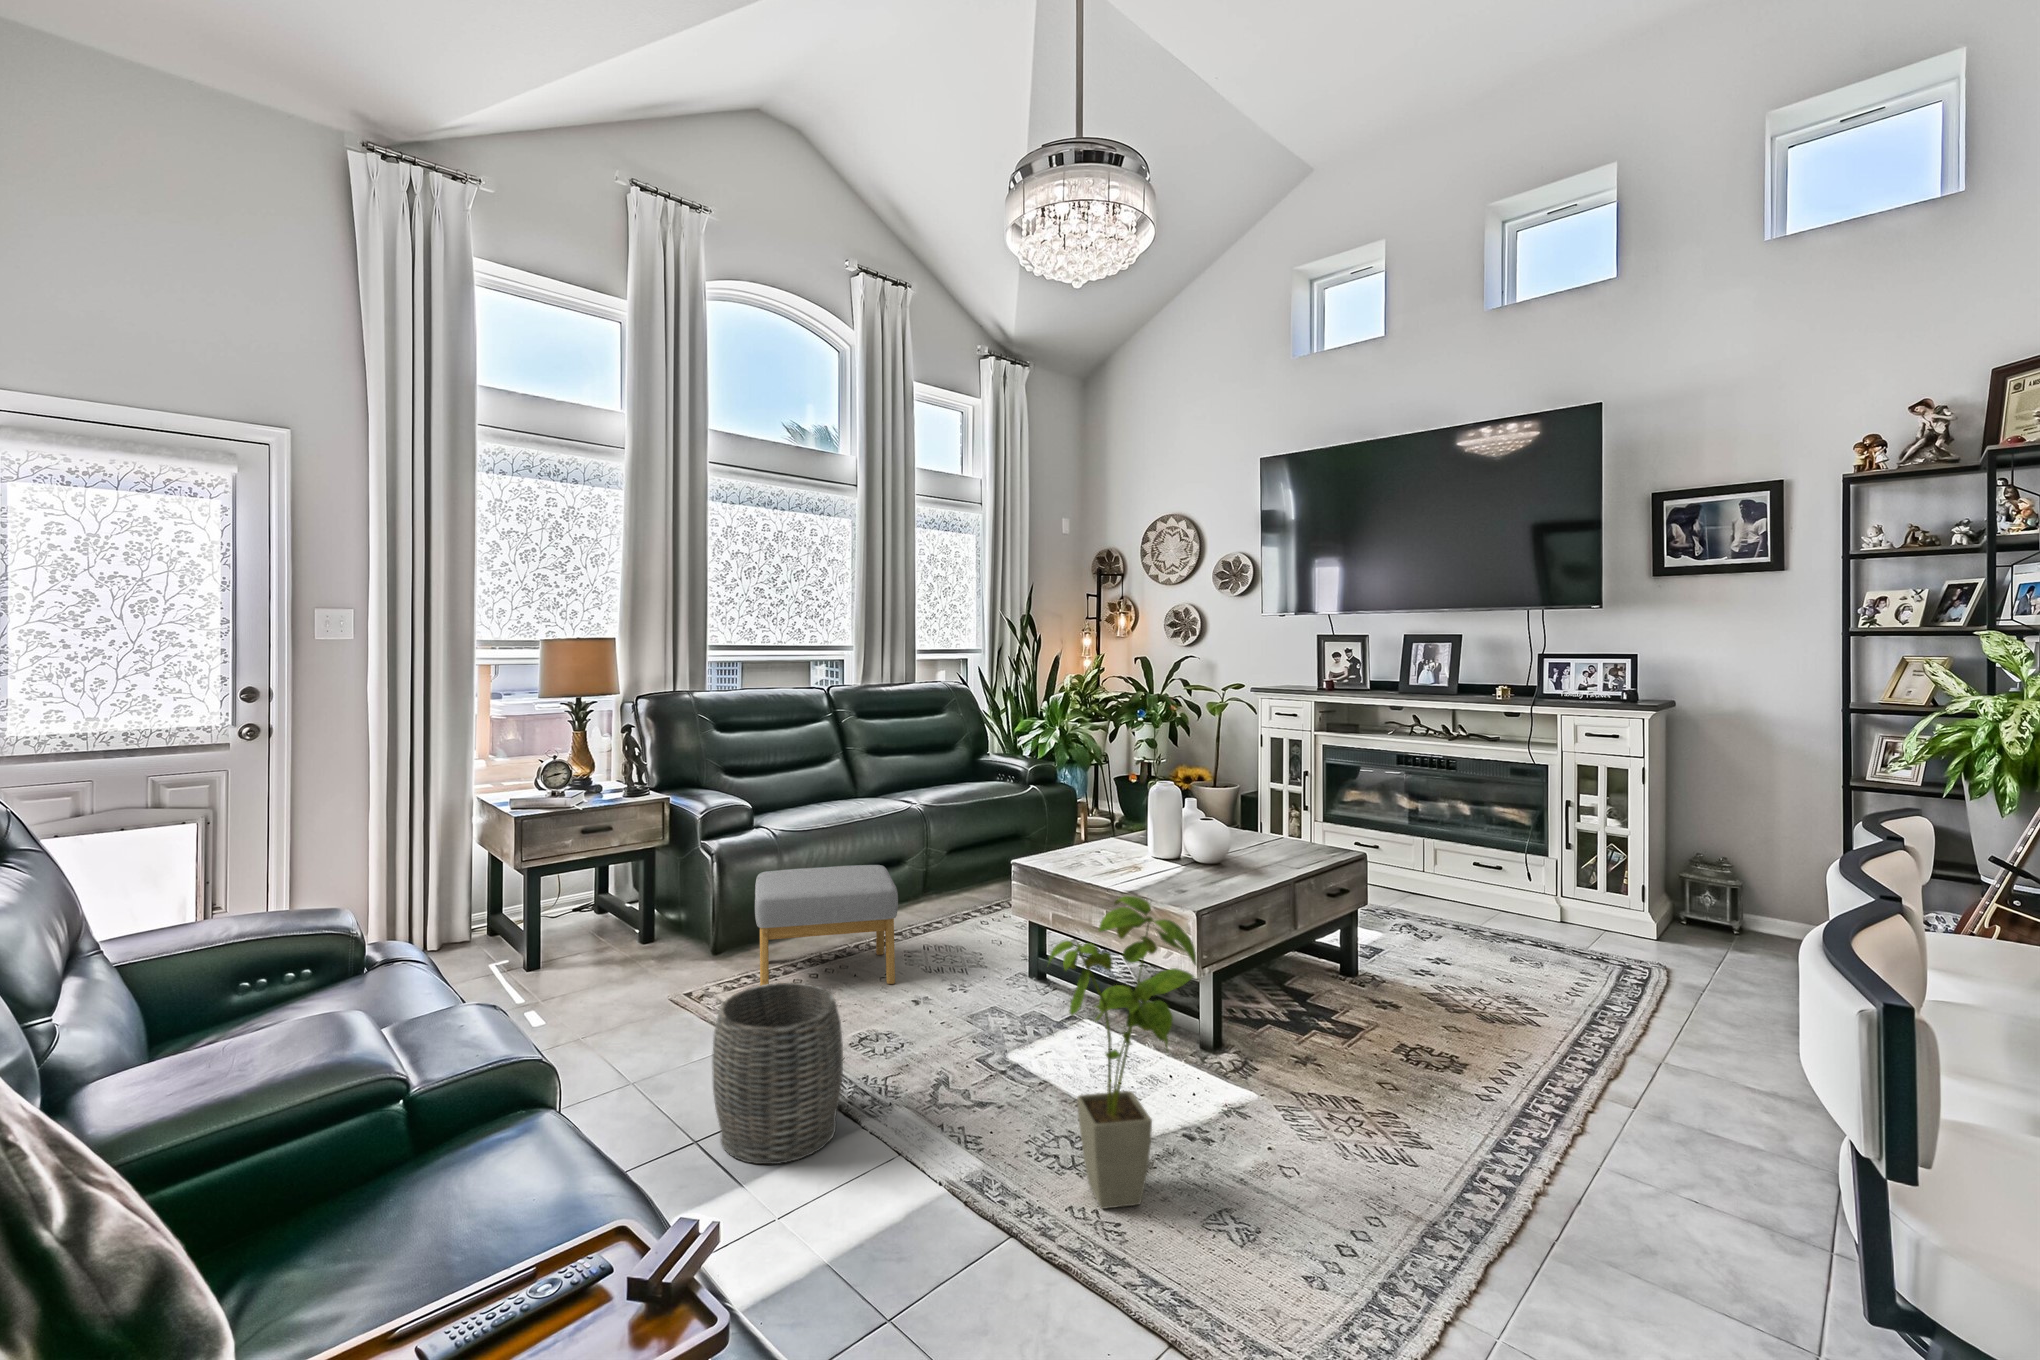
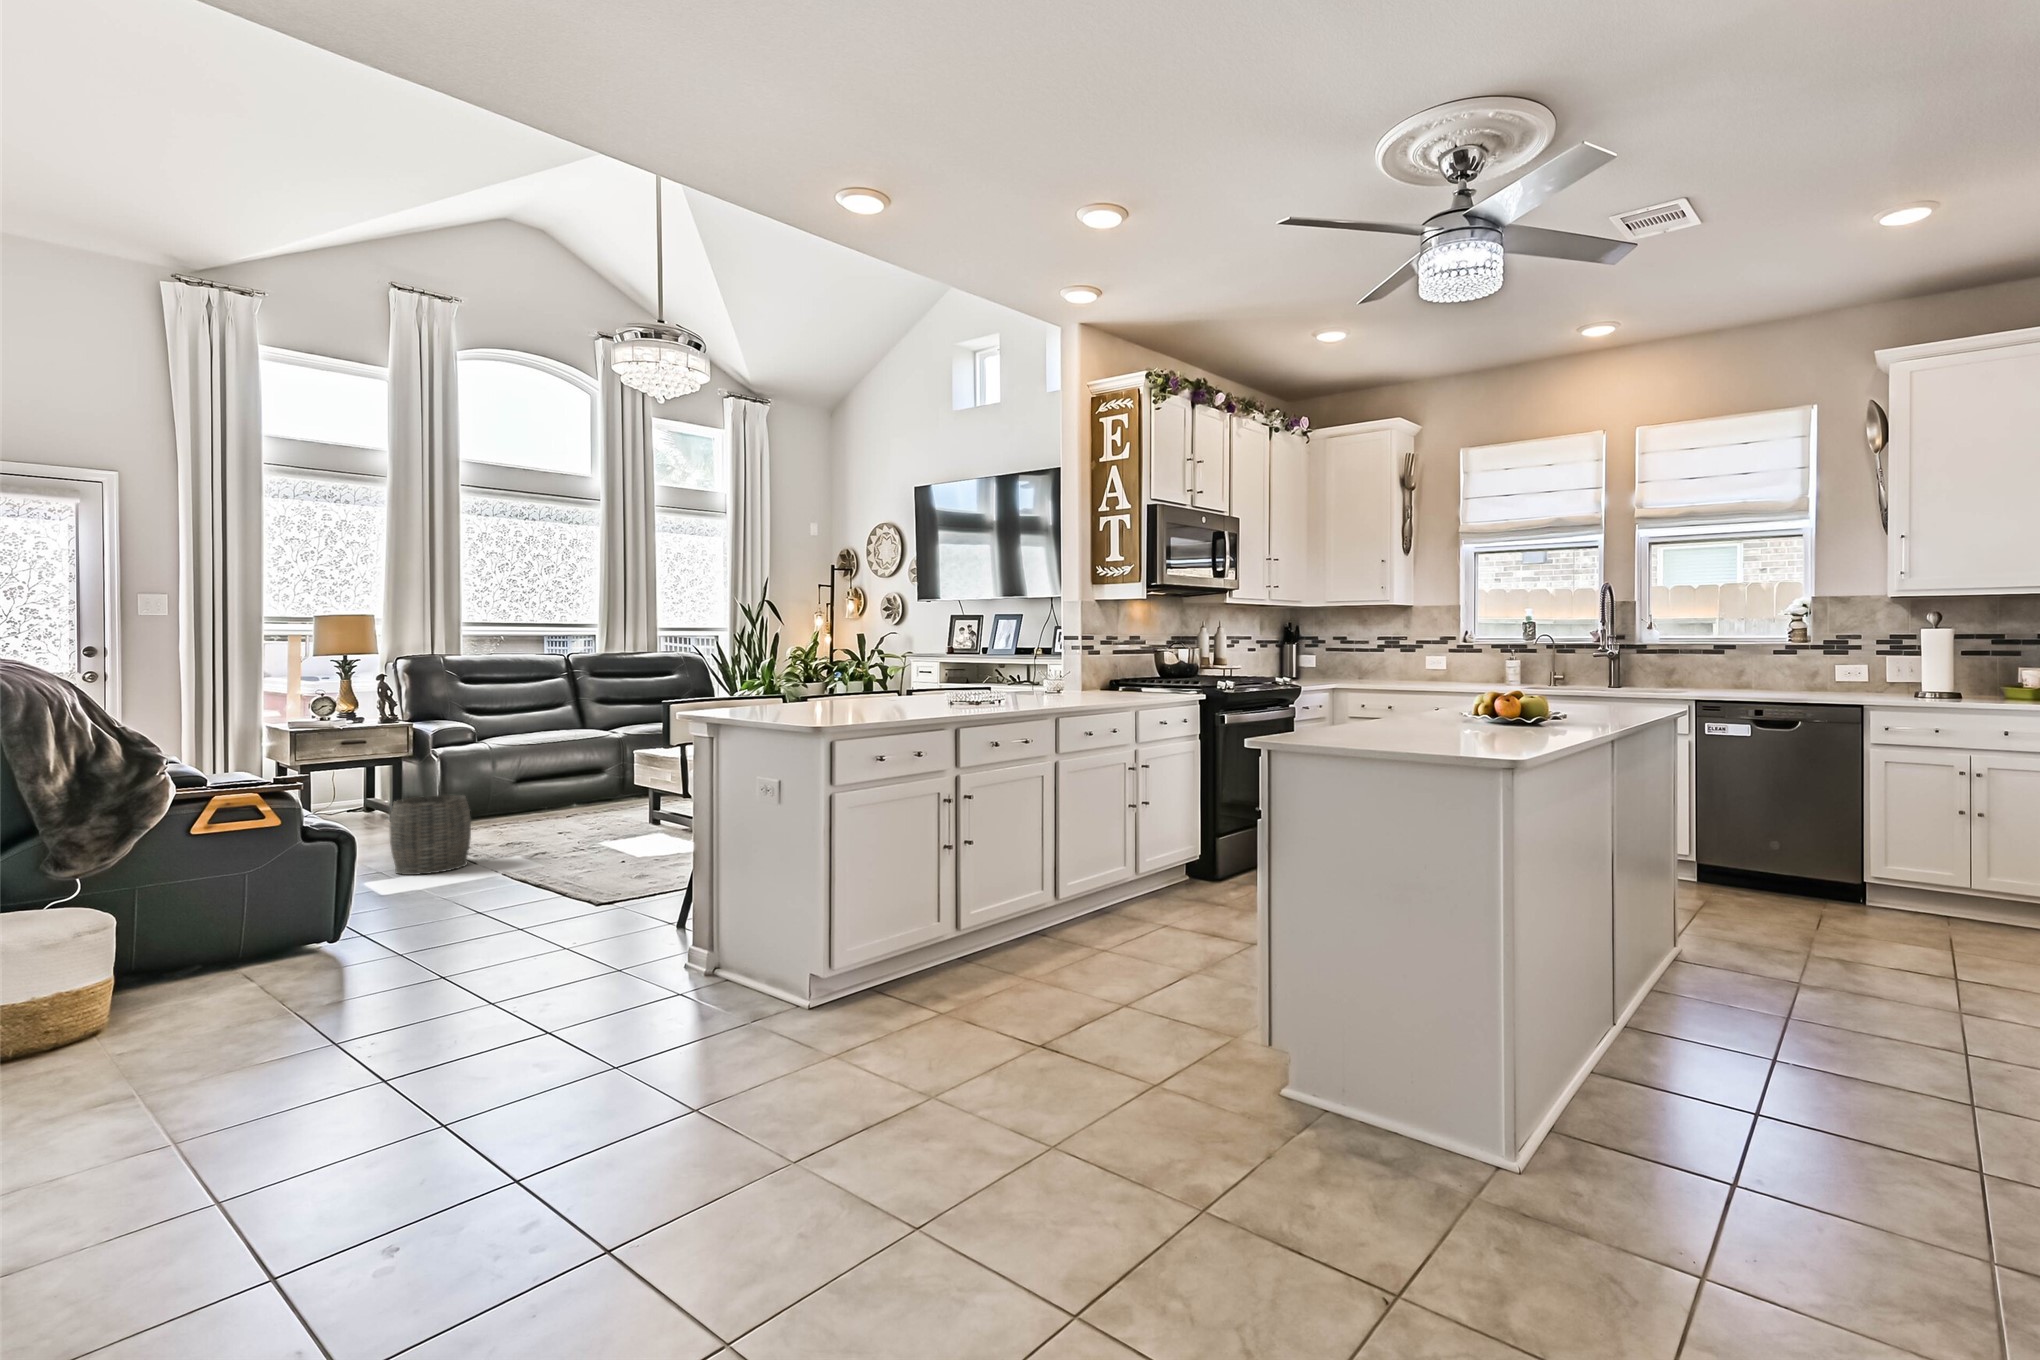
footstool: present [755,865,898,986] -> none [457,762,565,836]
house plant: present [1049,896,1196,1209] -> none [562,723,649,874]

